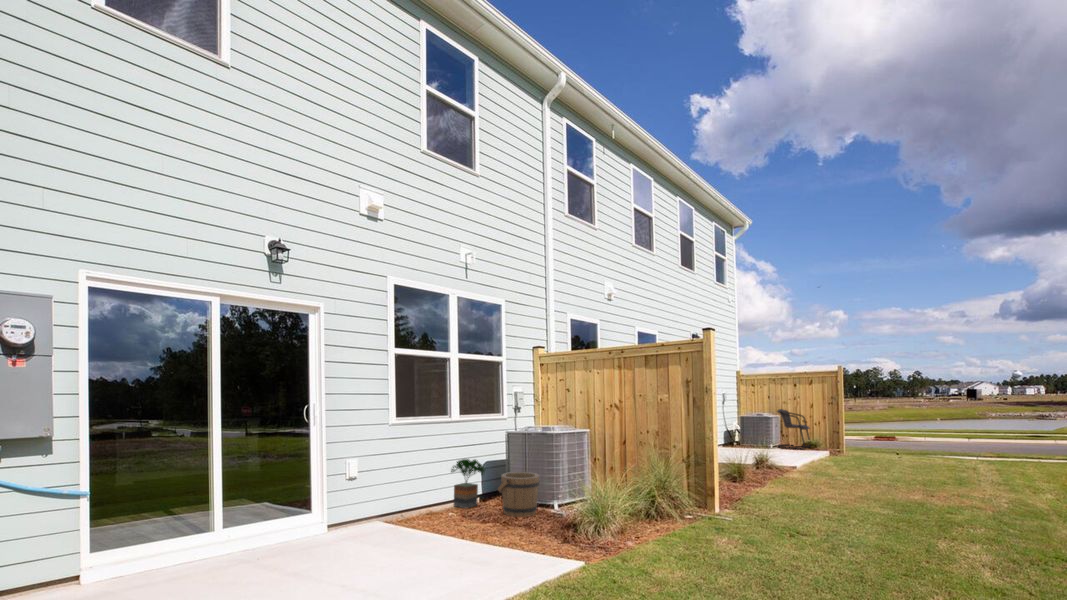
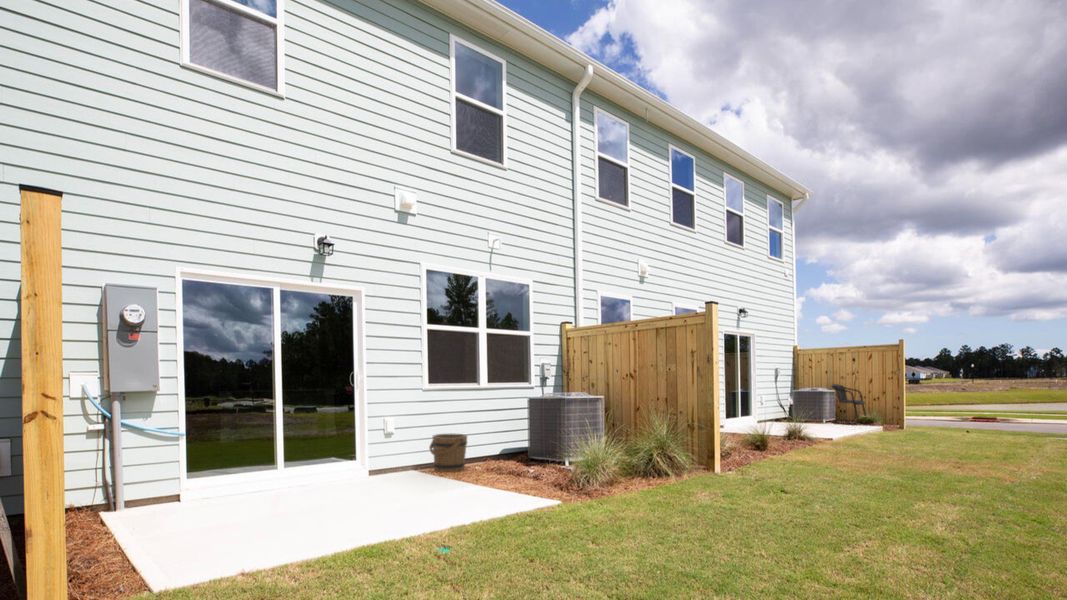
potted tree: present [451,459,485,508] -> none [479,421,510,464]
bucket: present [498,472,539,517] -> present [429,434,467,472]

